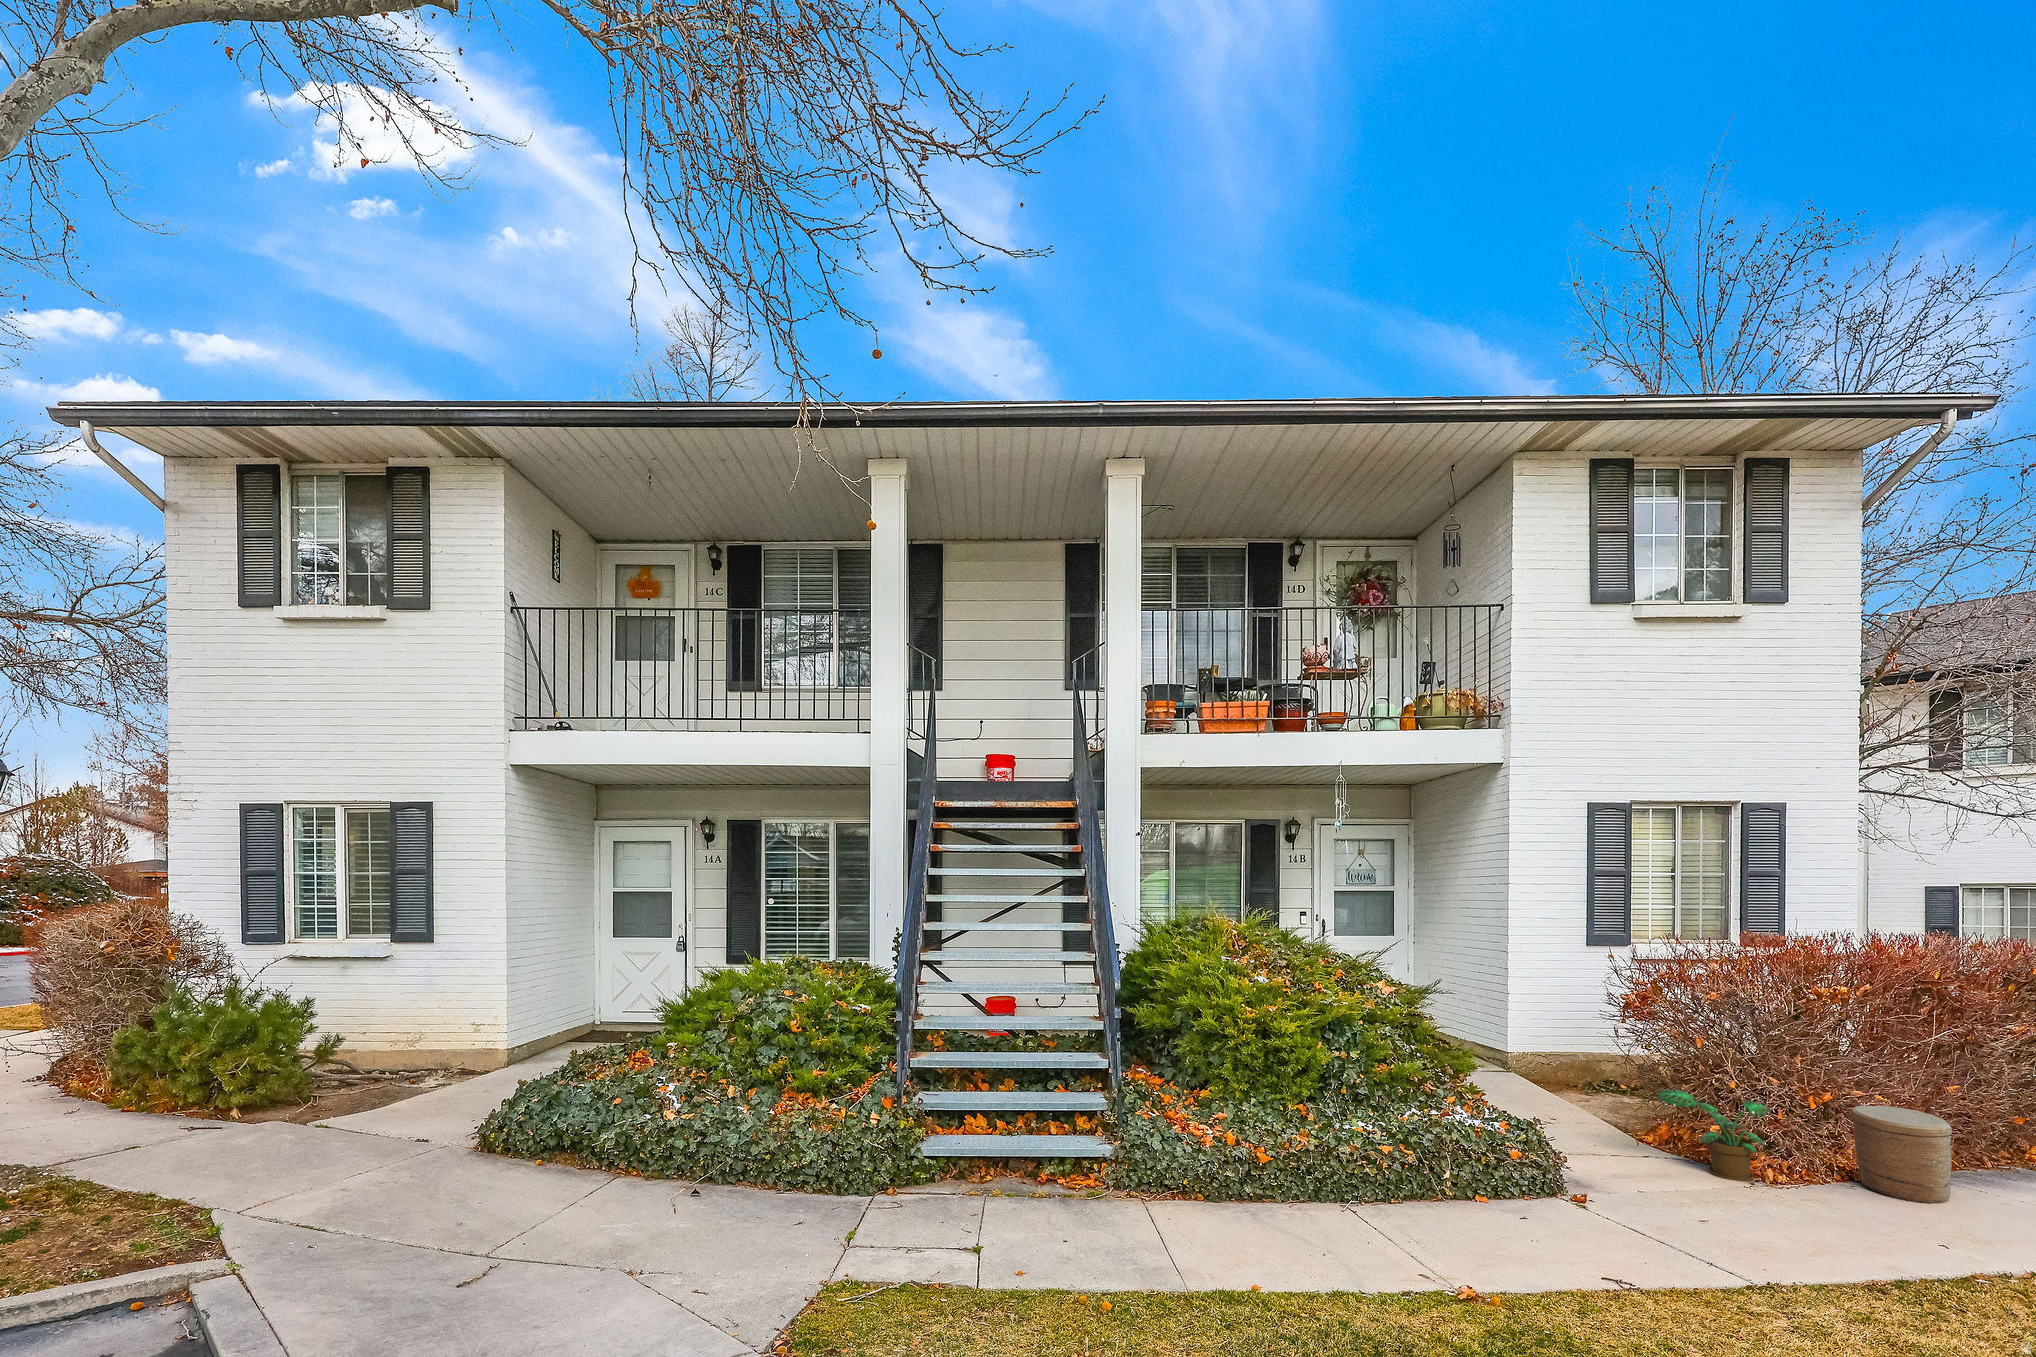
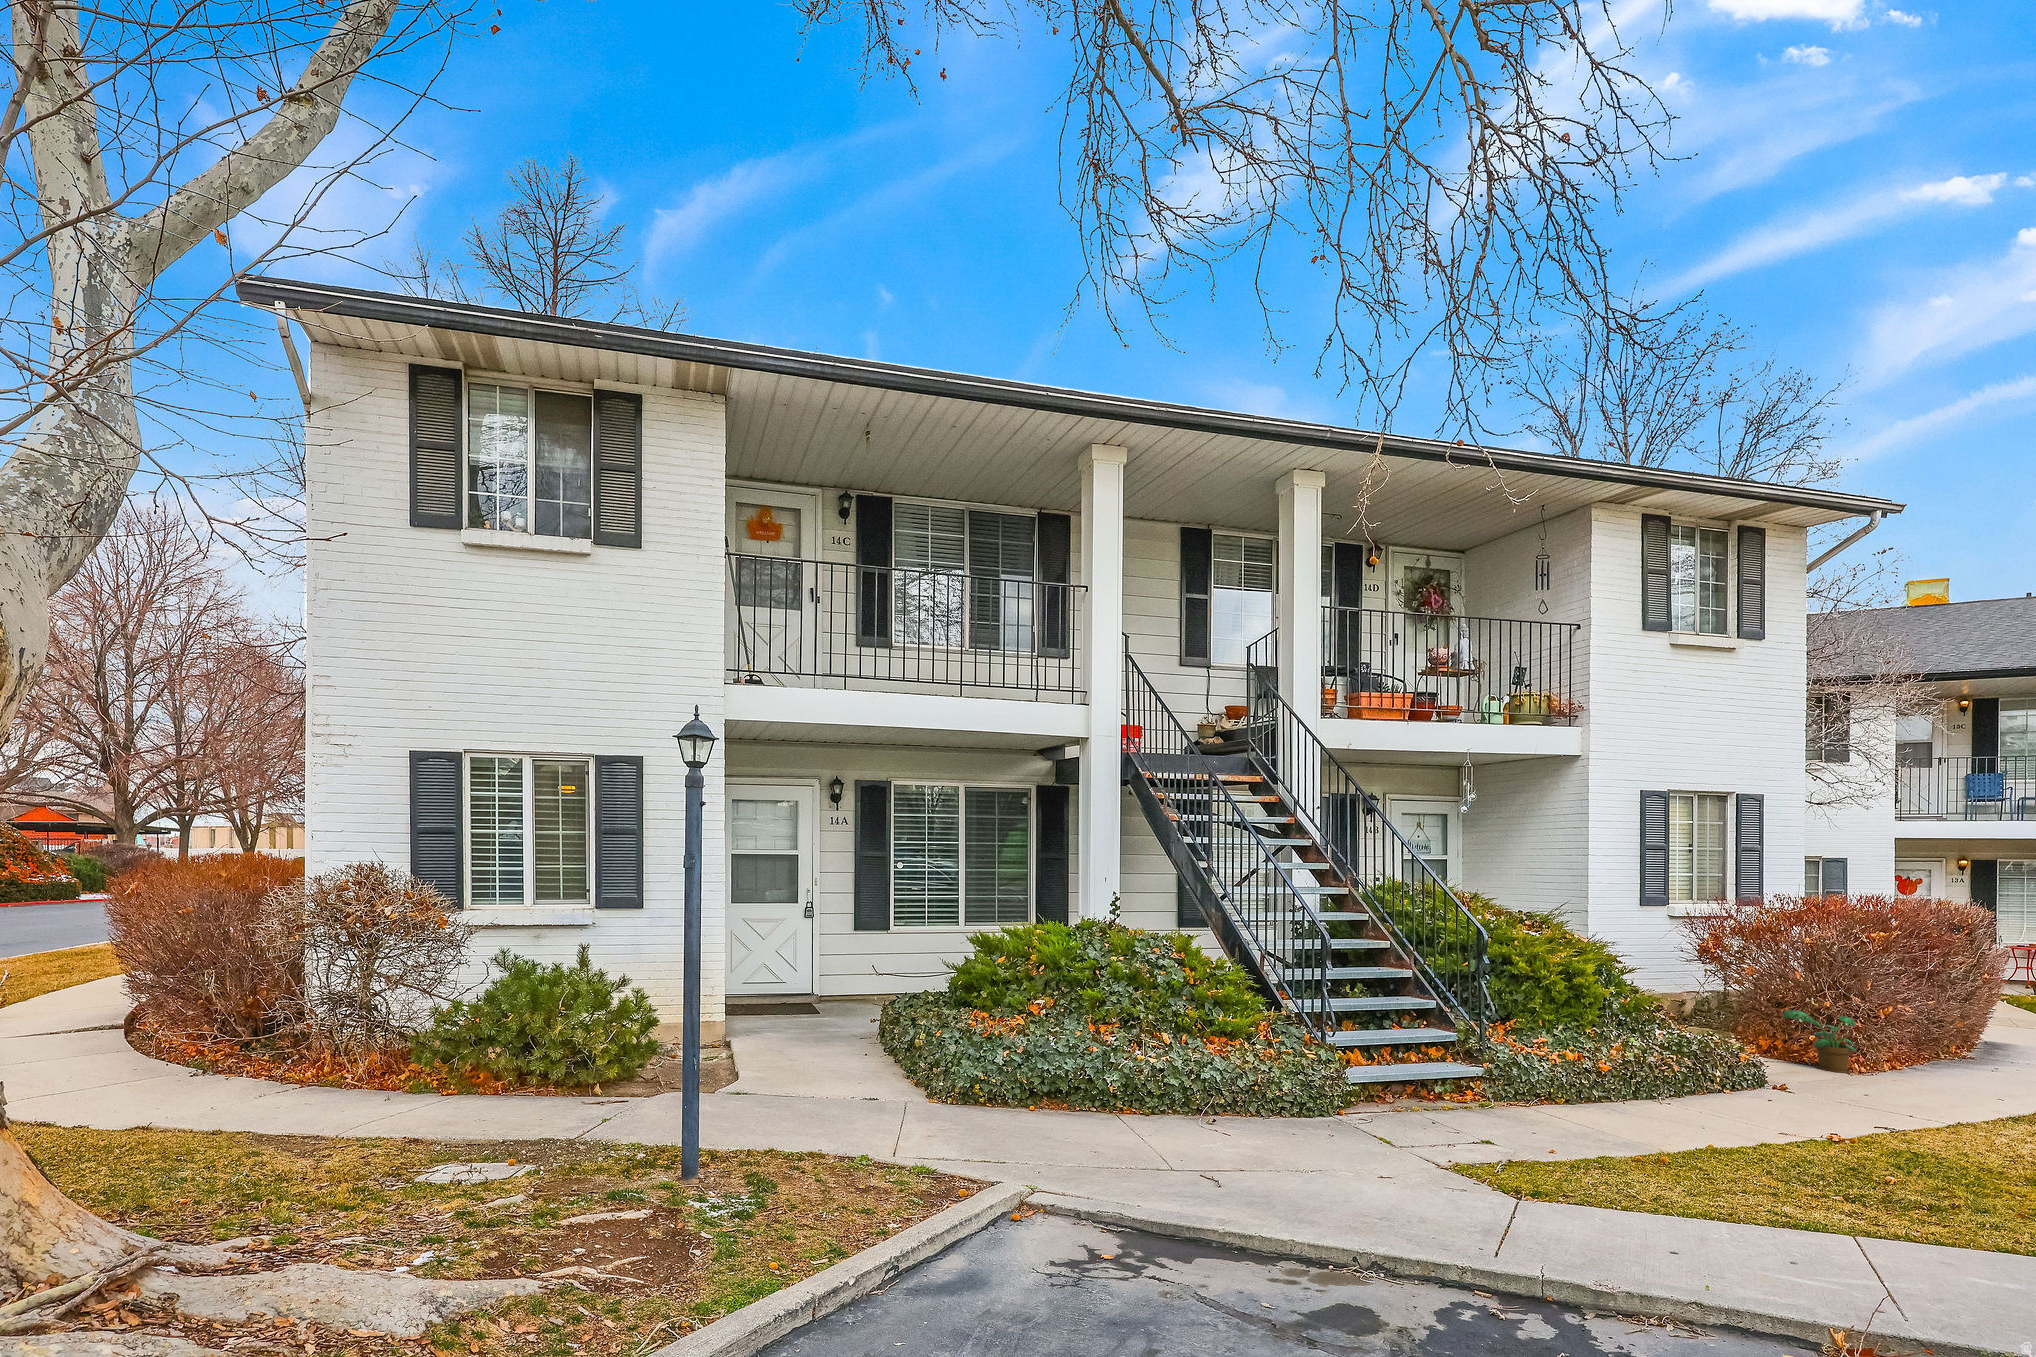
woven basket: present [1851,1105,1952,1203] -> none [1904,1015,1974,1080]

